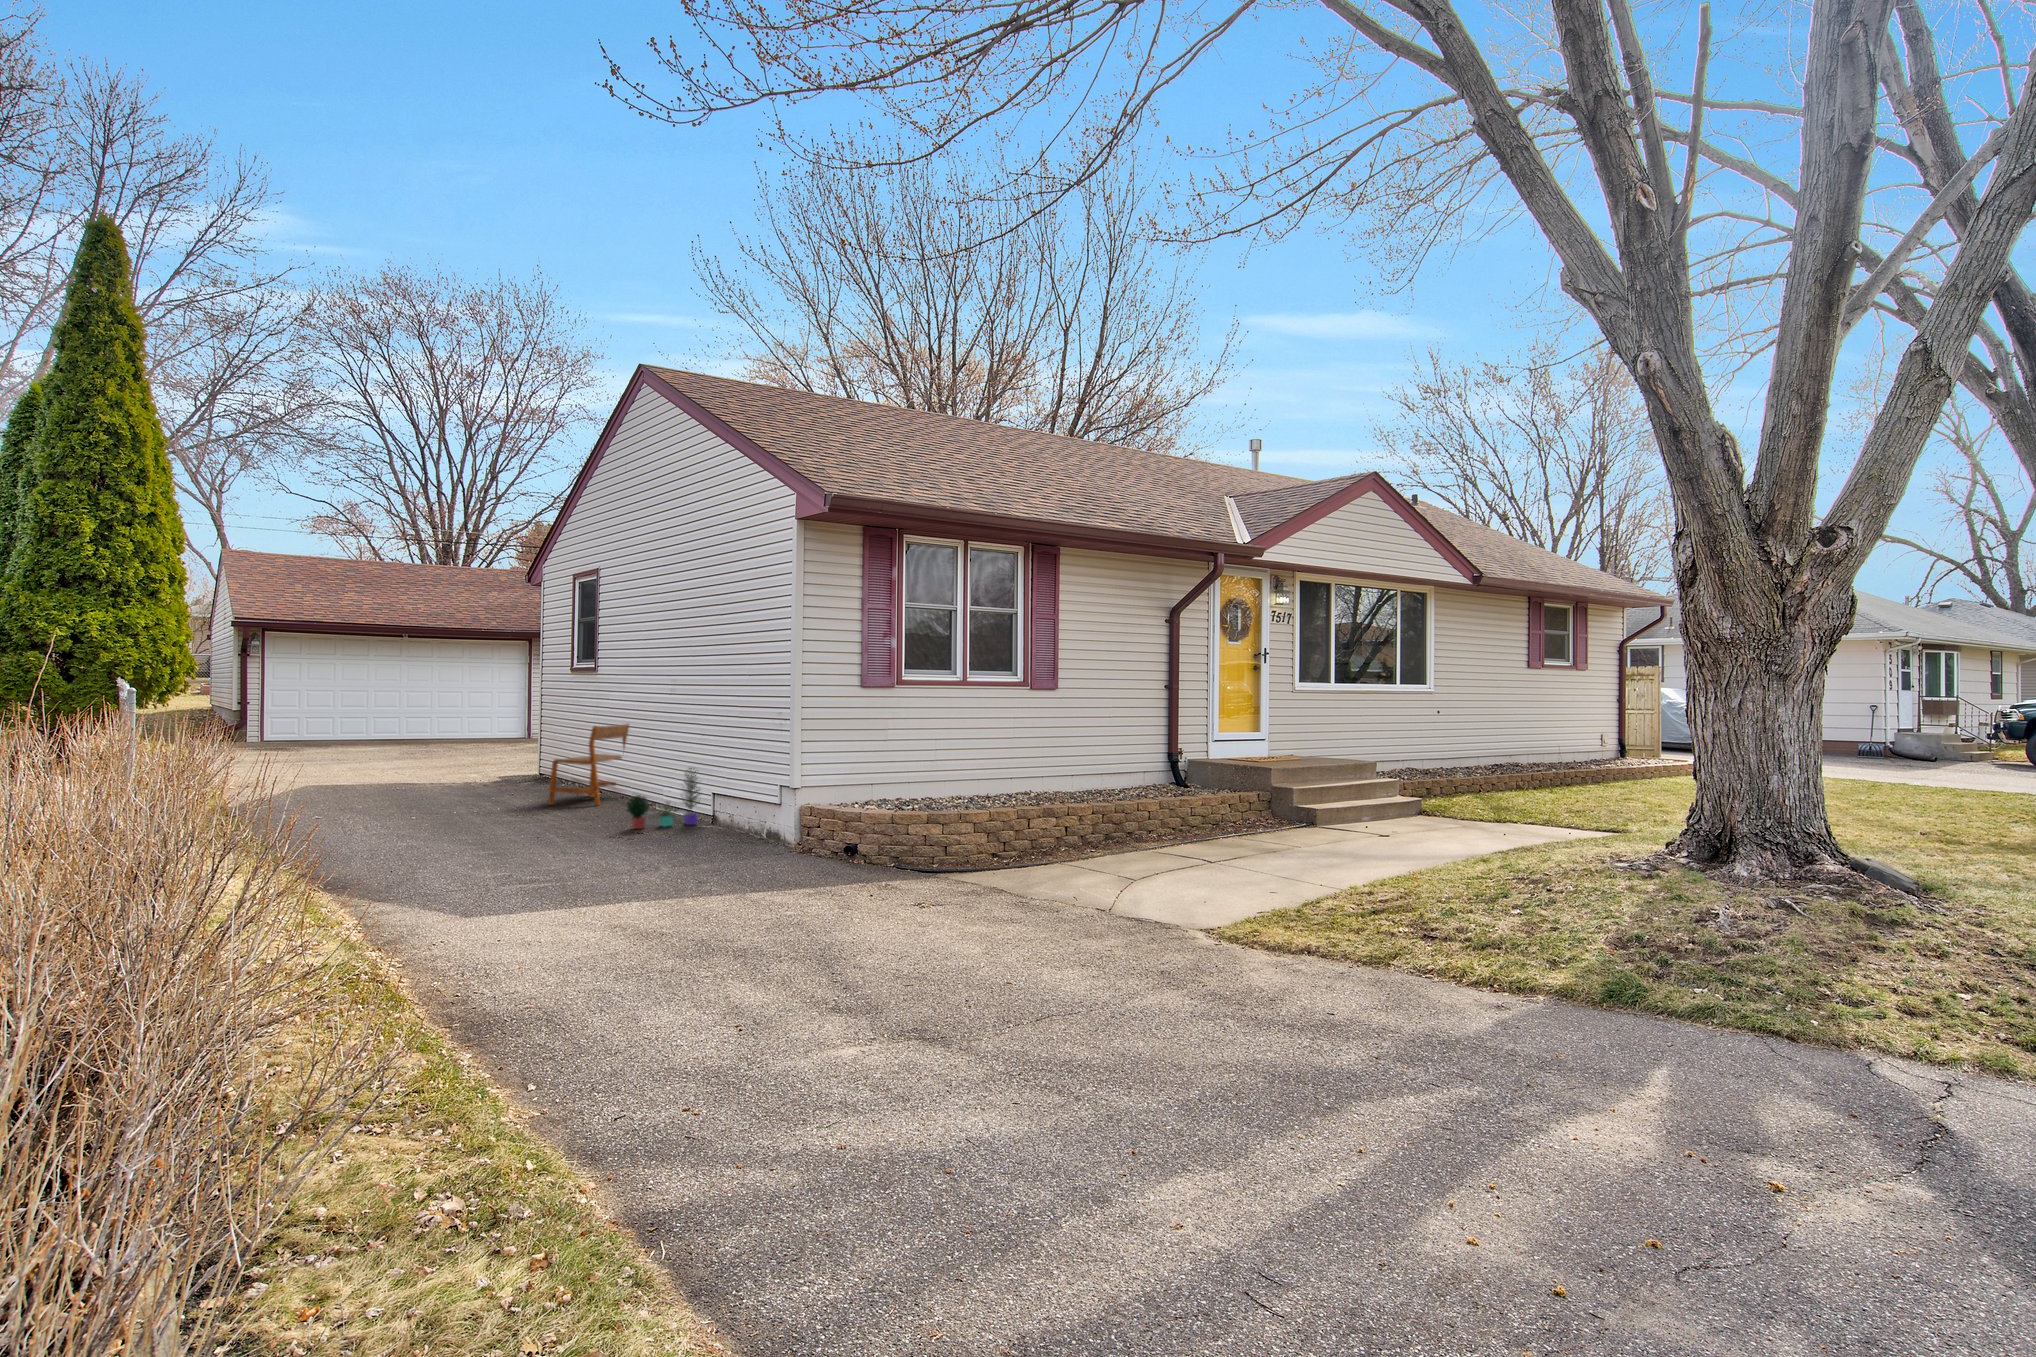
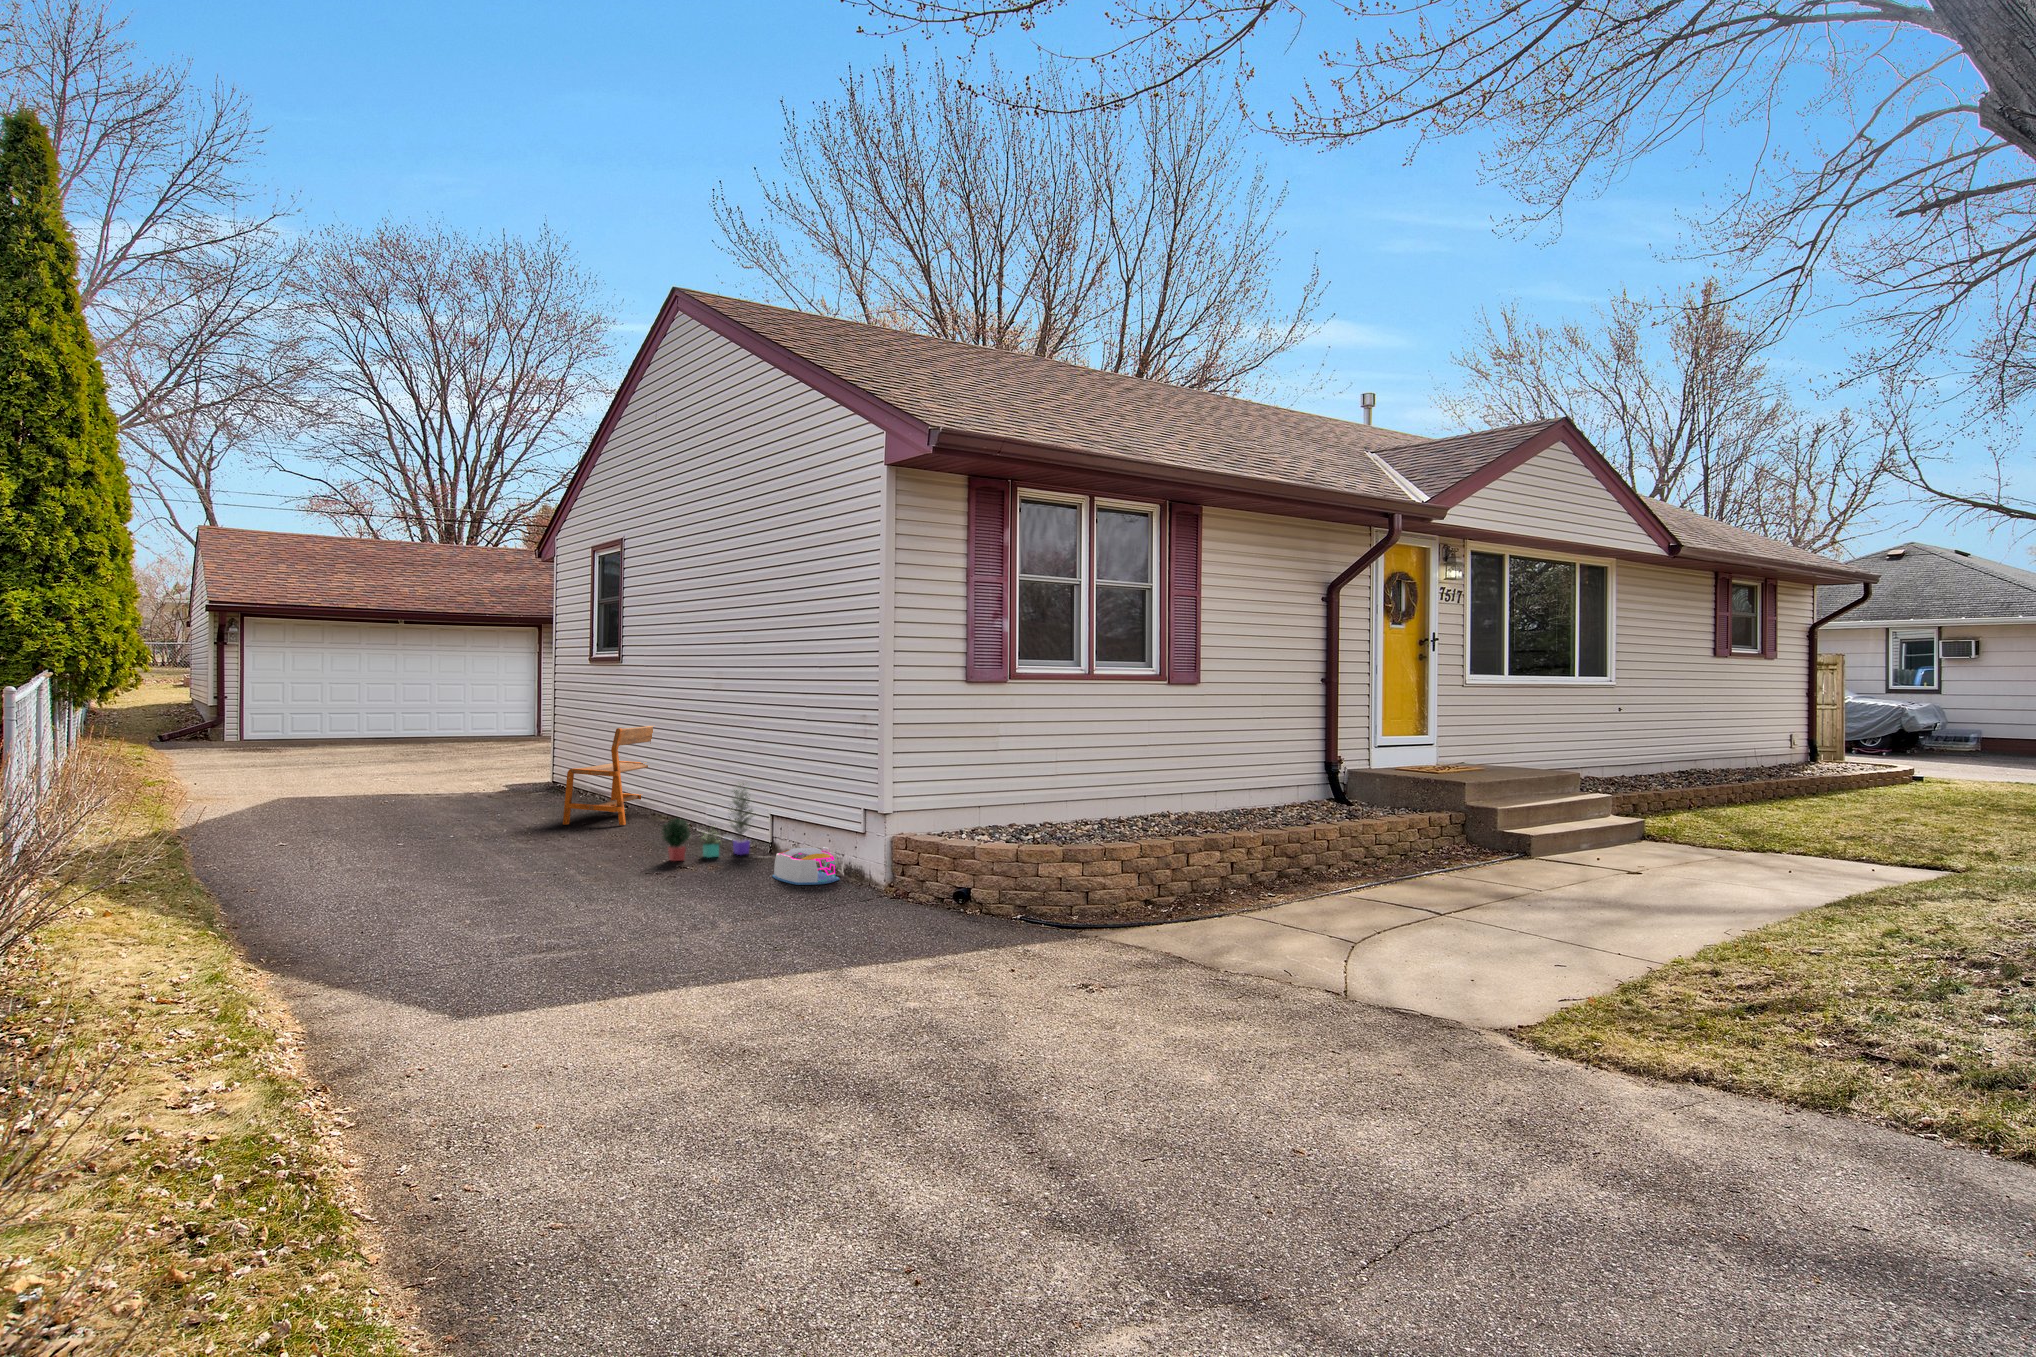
storage bin: none [711,816,763,843] -> present [772,847,840,885]

